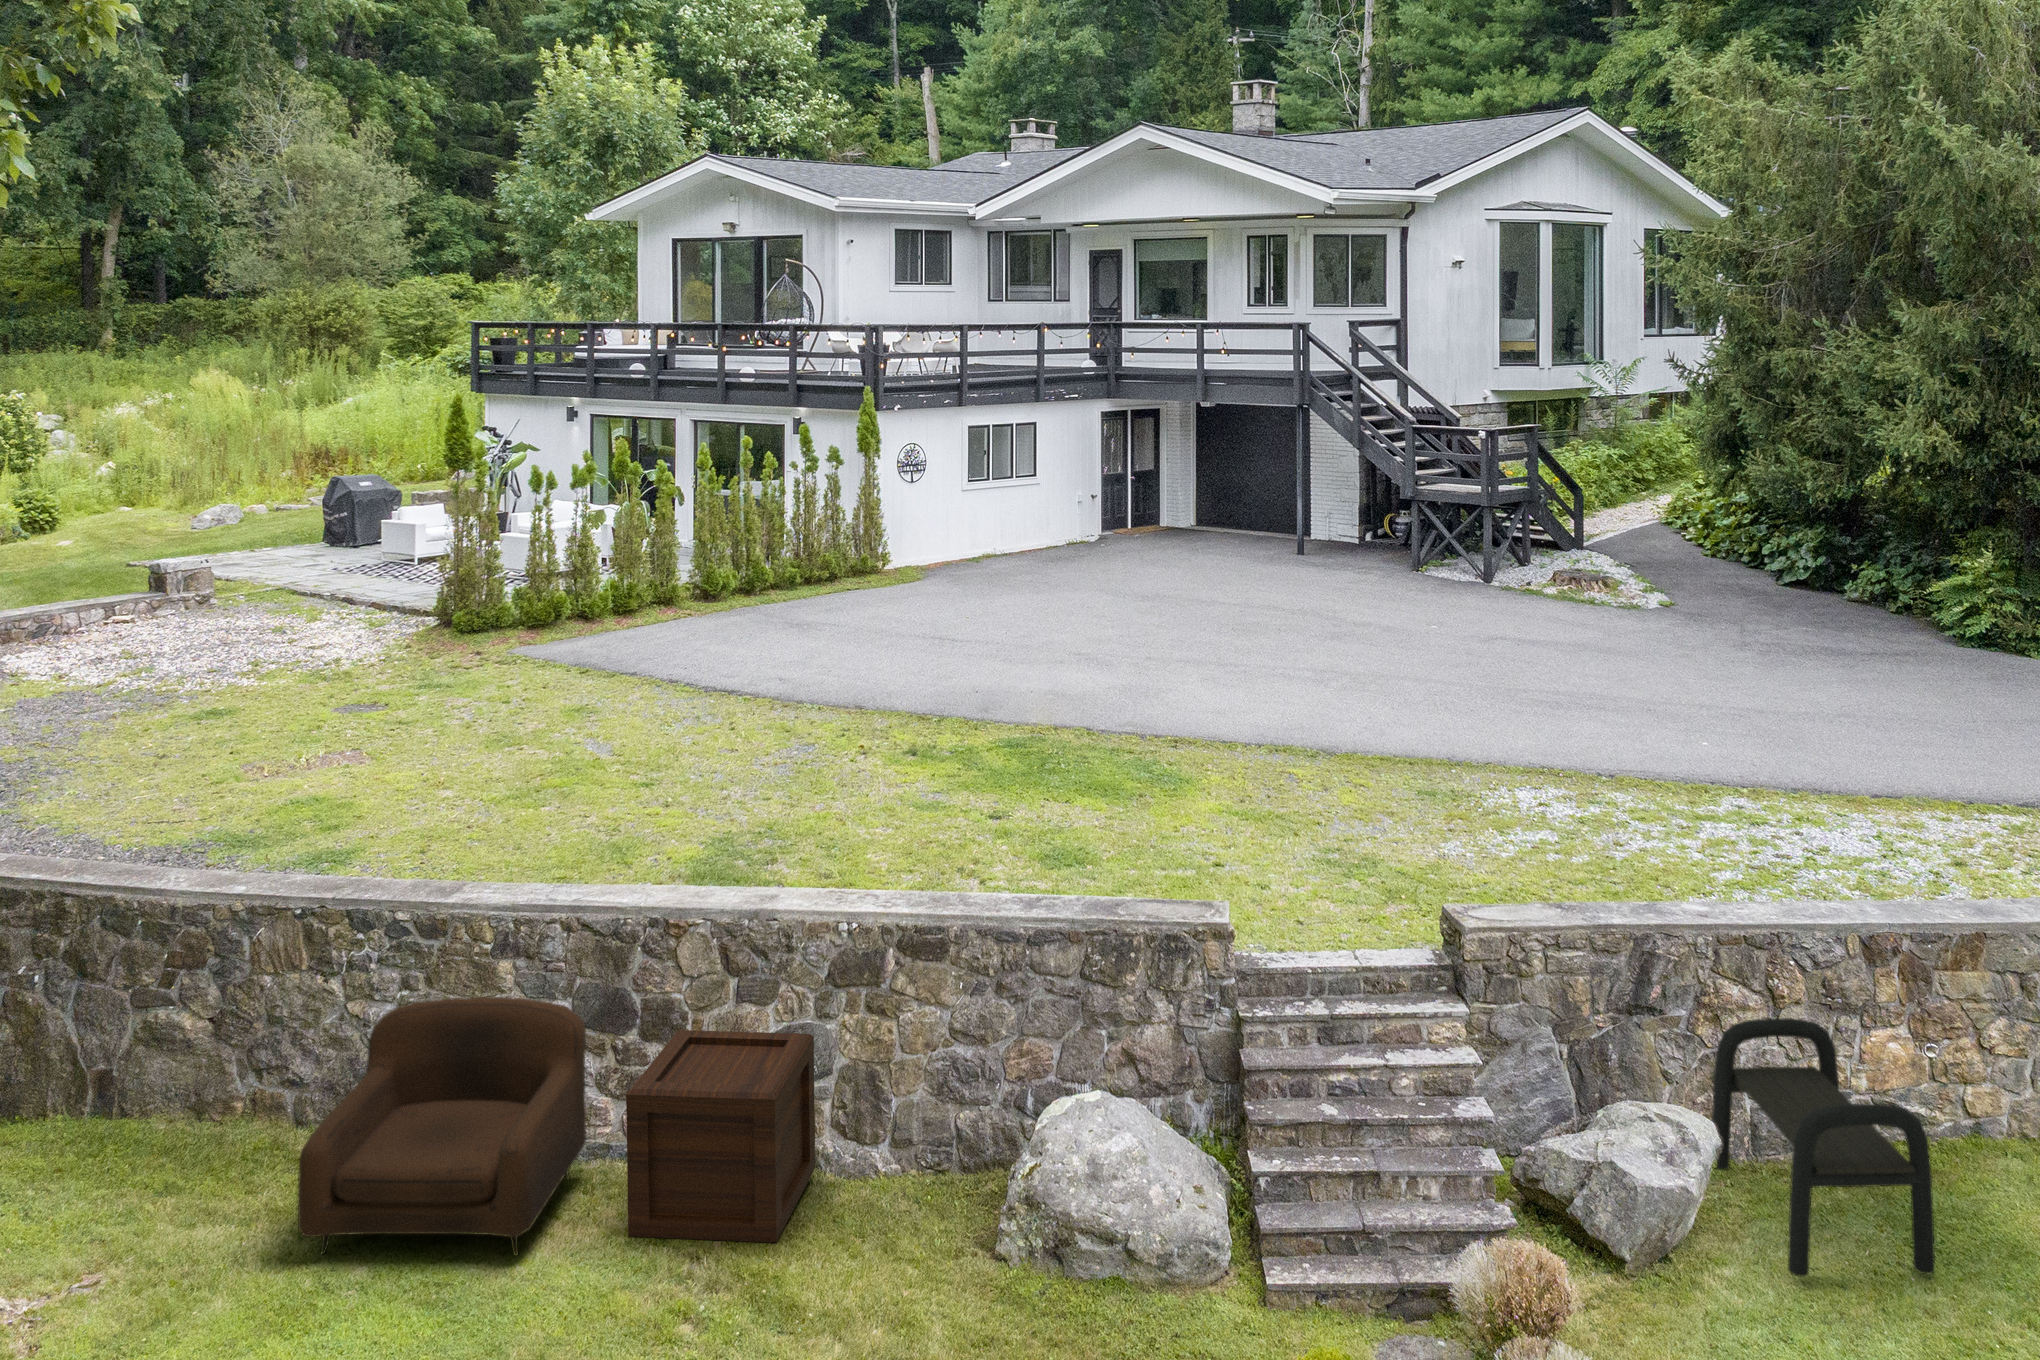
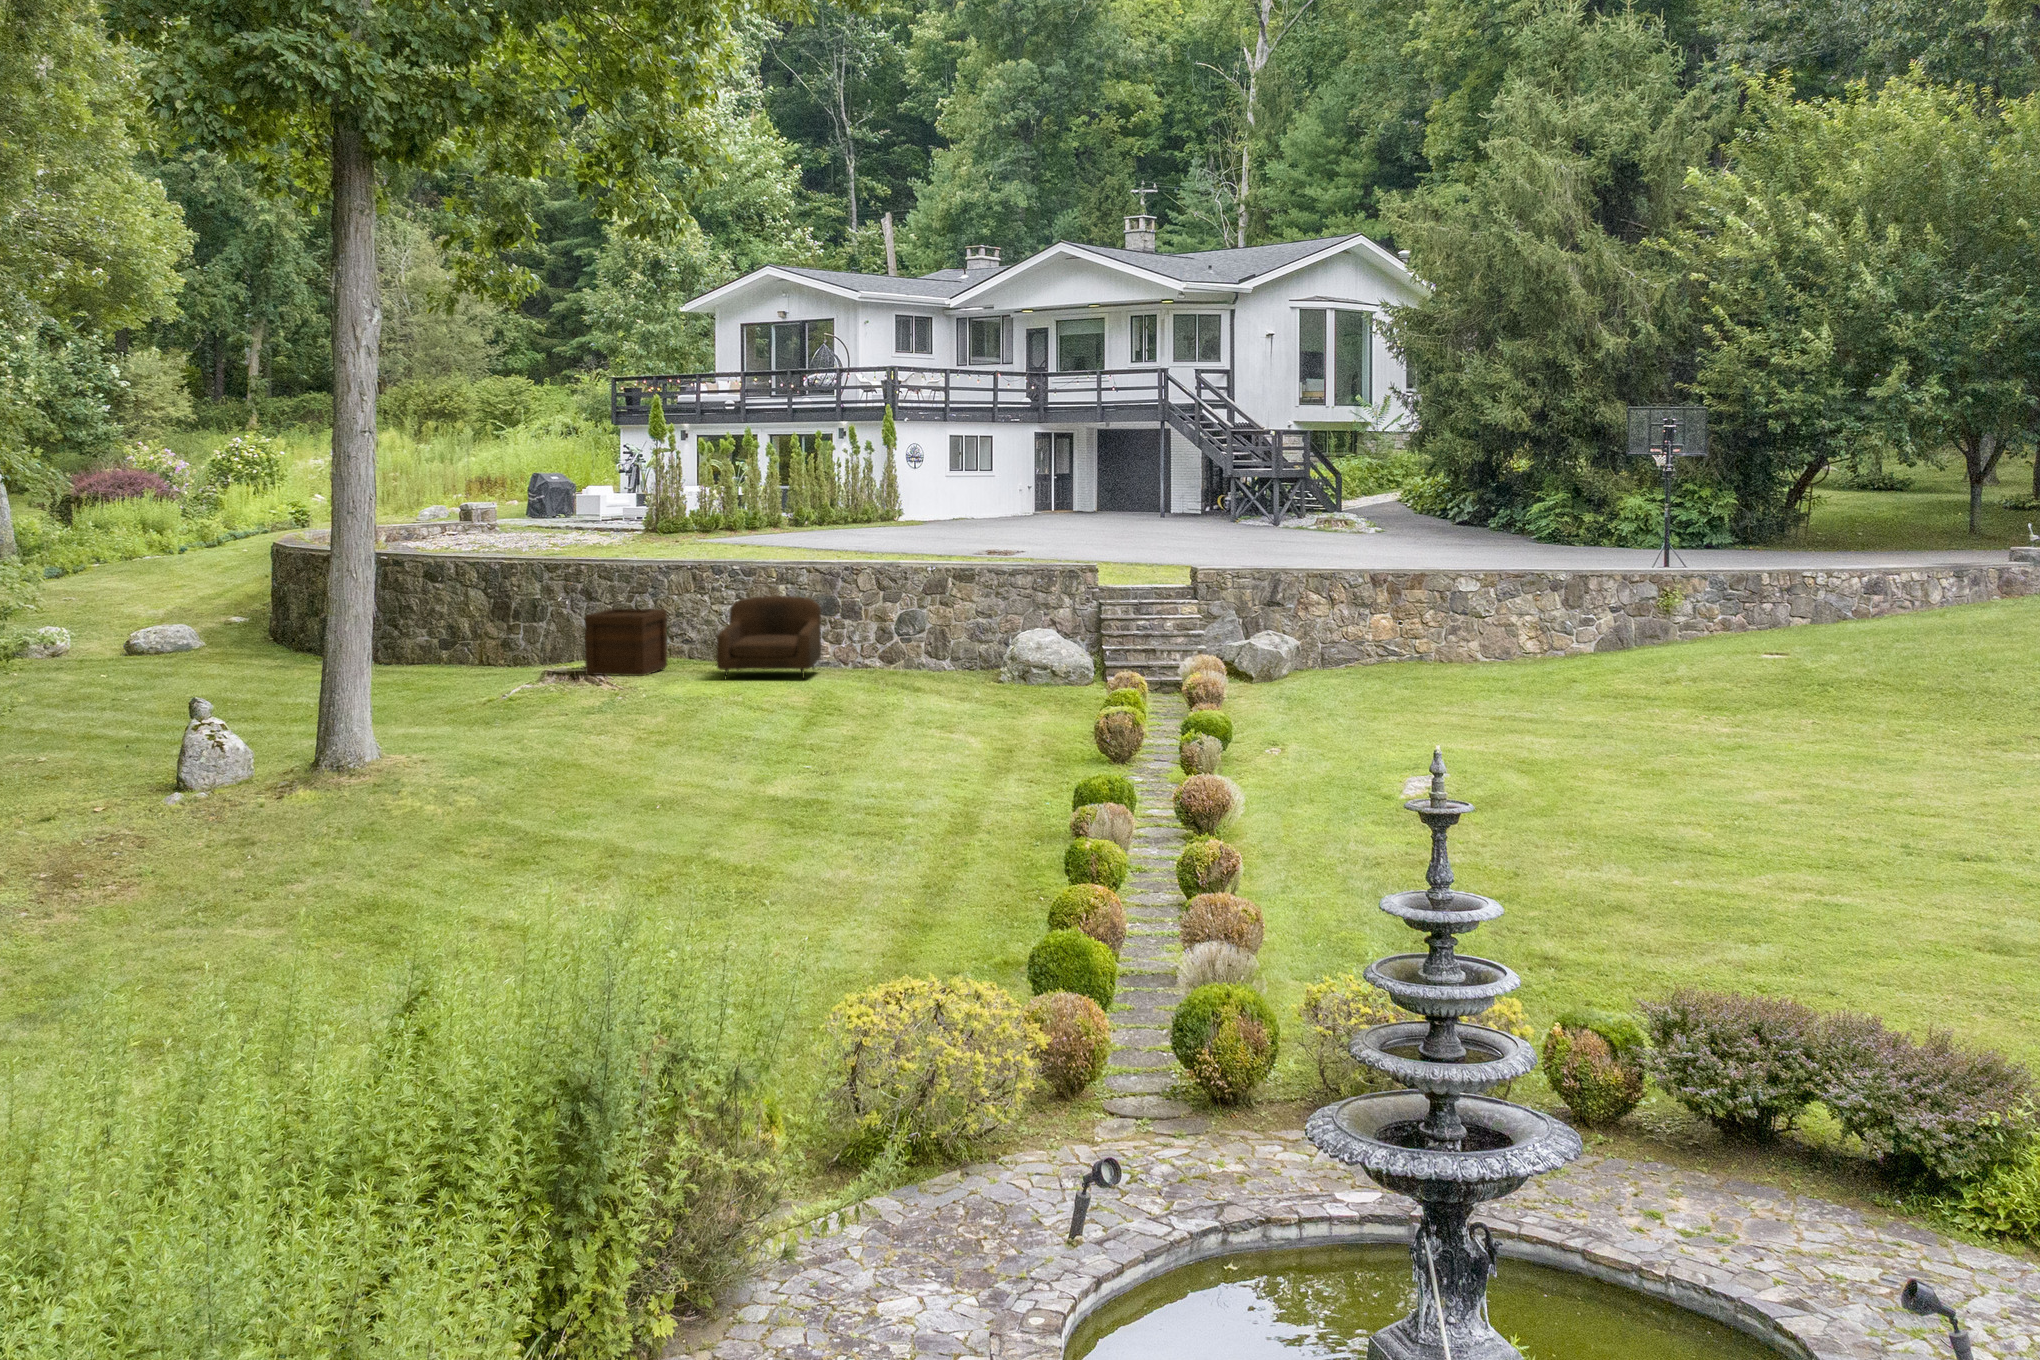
bench: present [1712,1018,1935,1277] -> none [1304,608,1380,687]
wooden crate: present [626,1030,815,1243] -> present [585,608,667,676]

